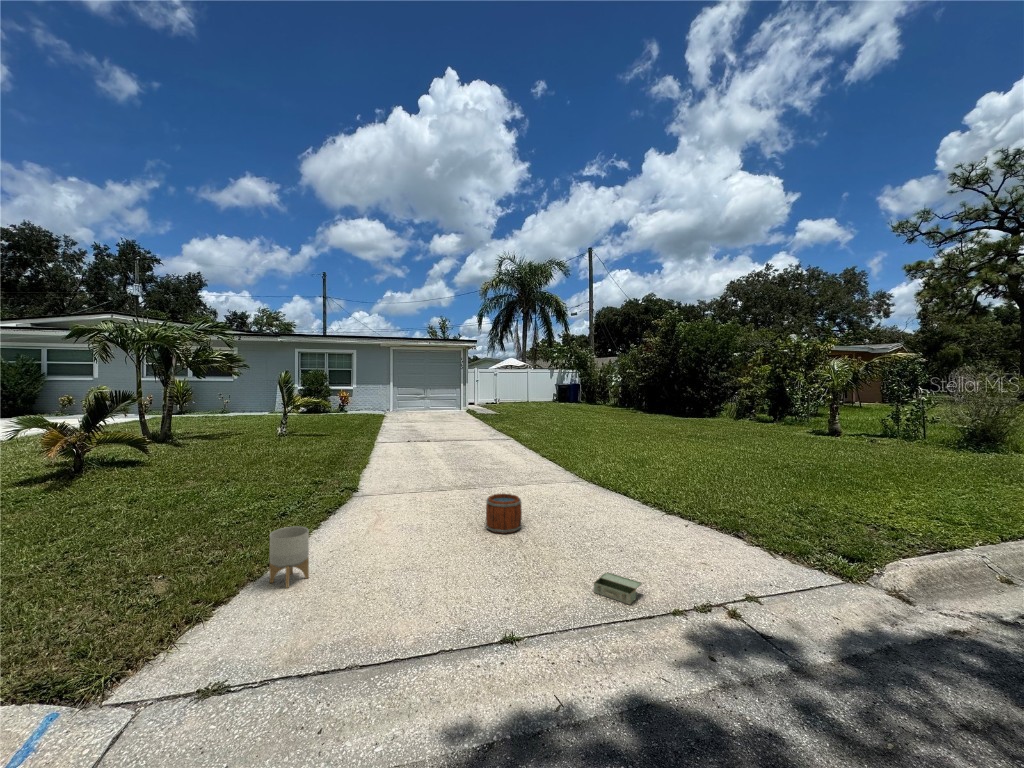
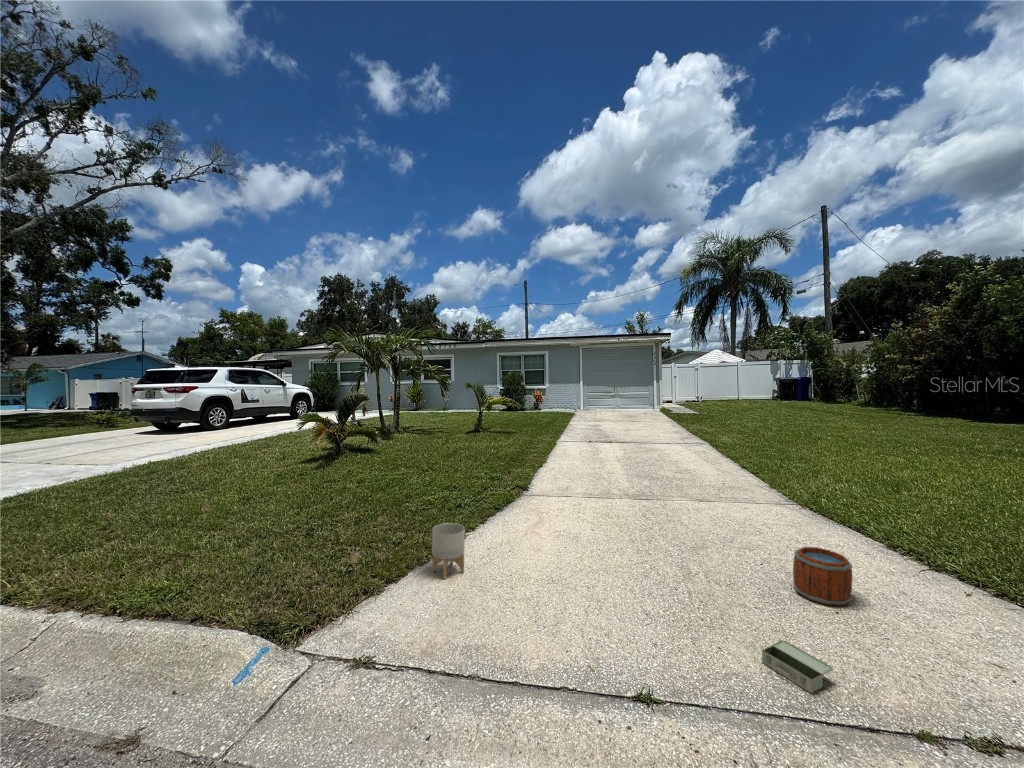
bucket: present [486,494,522,534] -> present [793,547,853,606]

